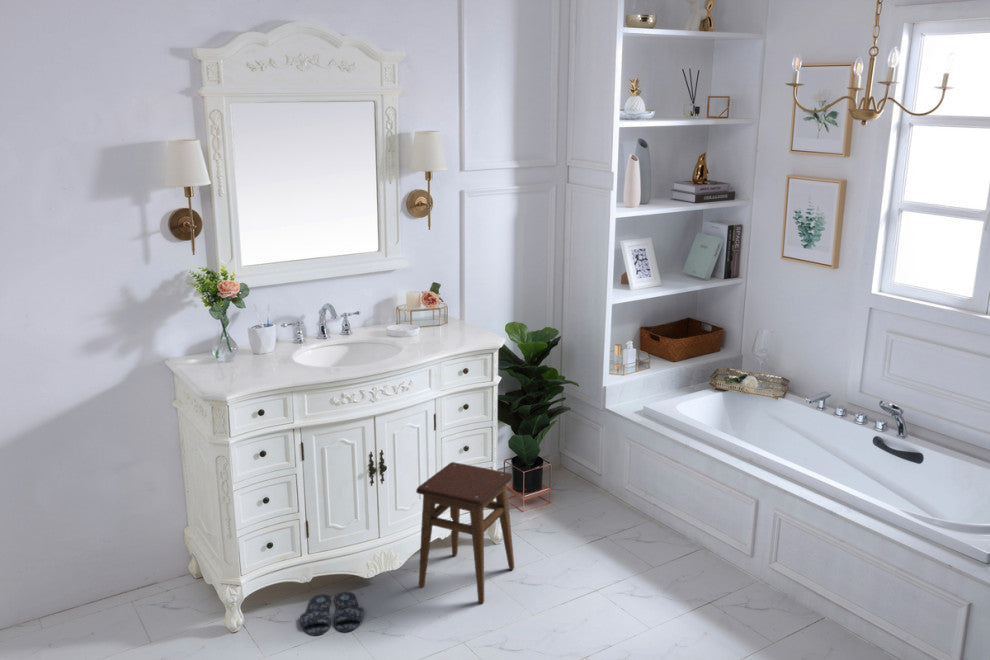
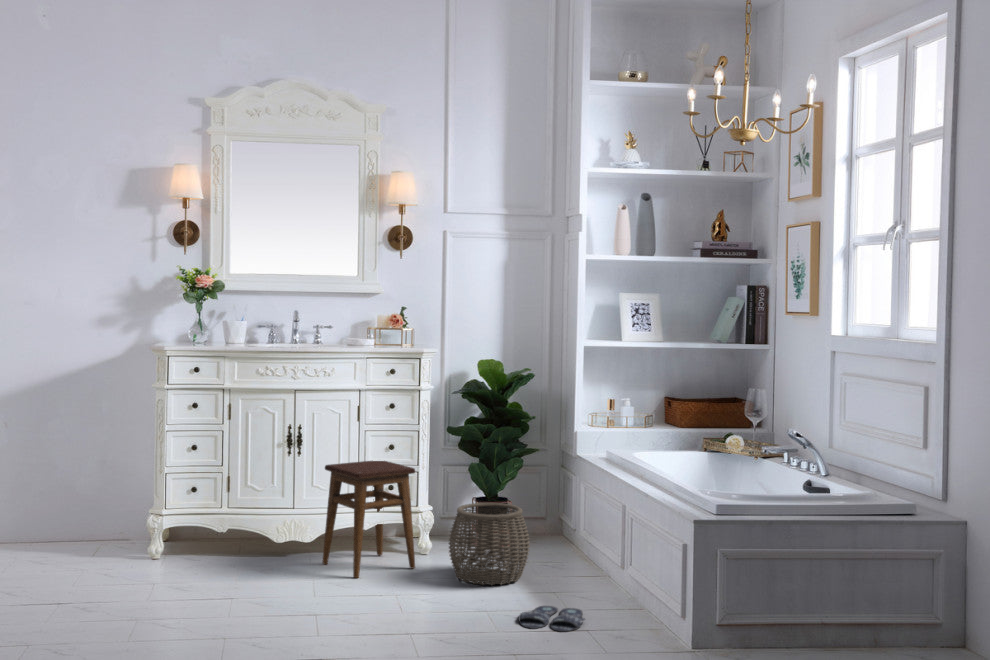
woven basket: none [556,489,638,581] -> present [449,503,530,585]
slippers: present [301,592,363,636] -> present [518,606,585,632]

